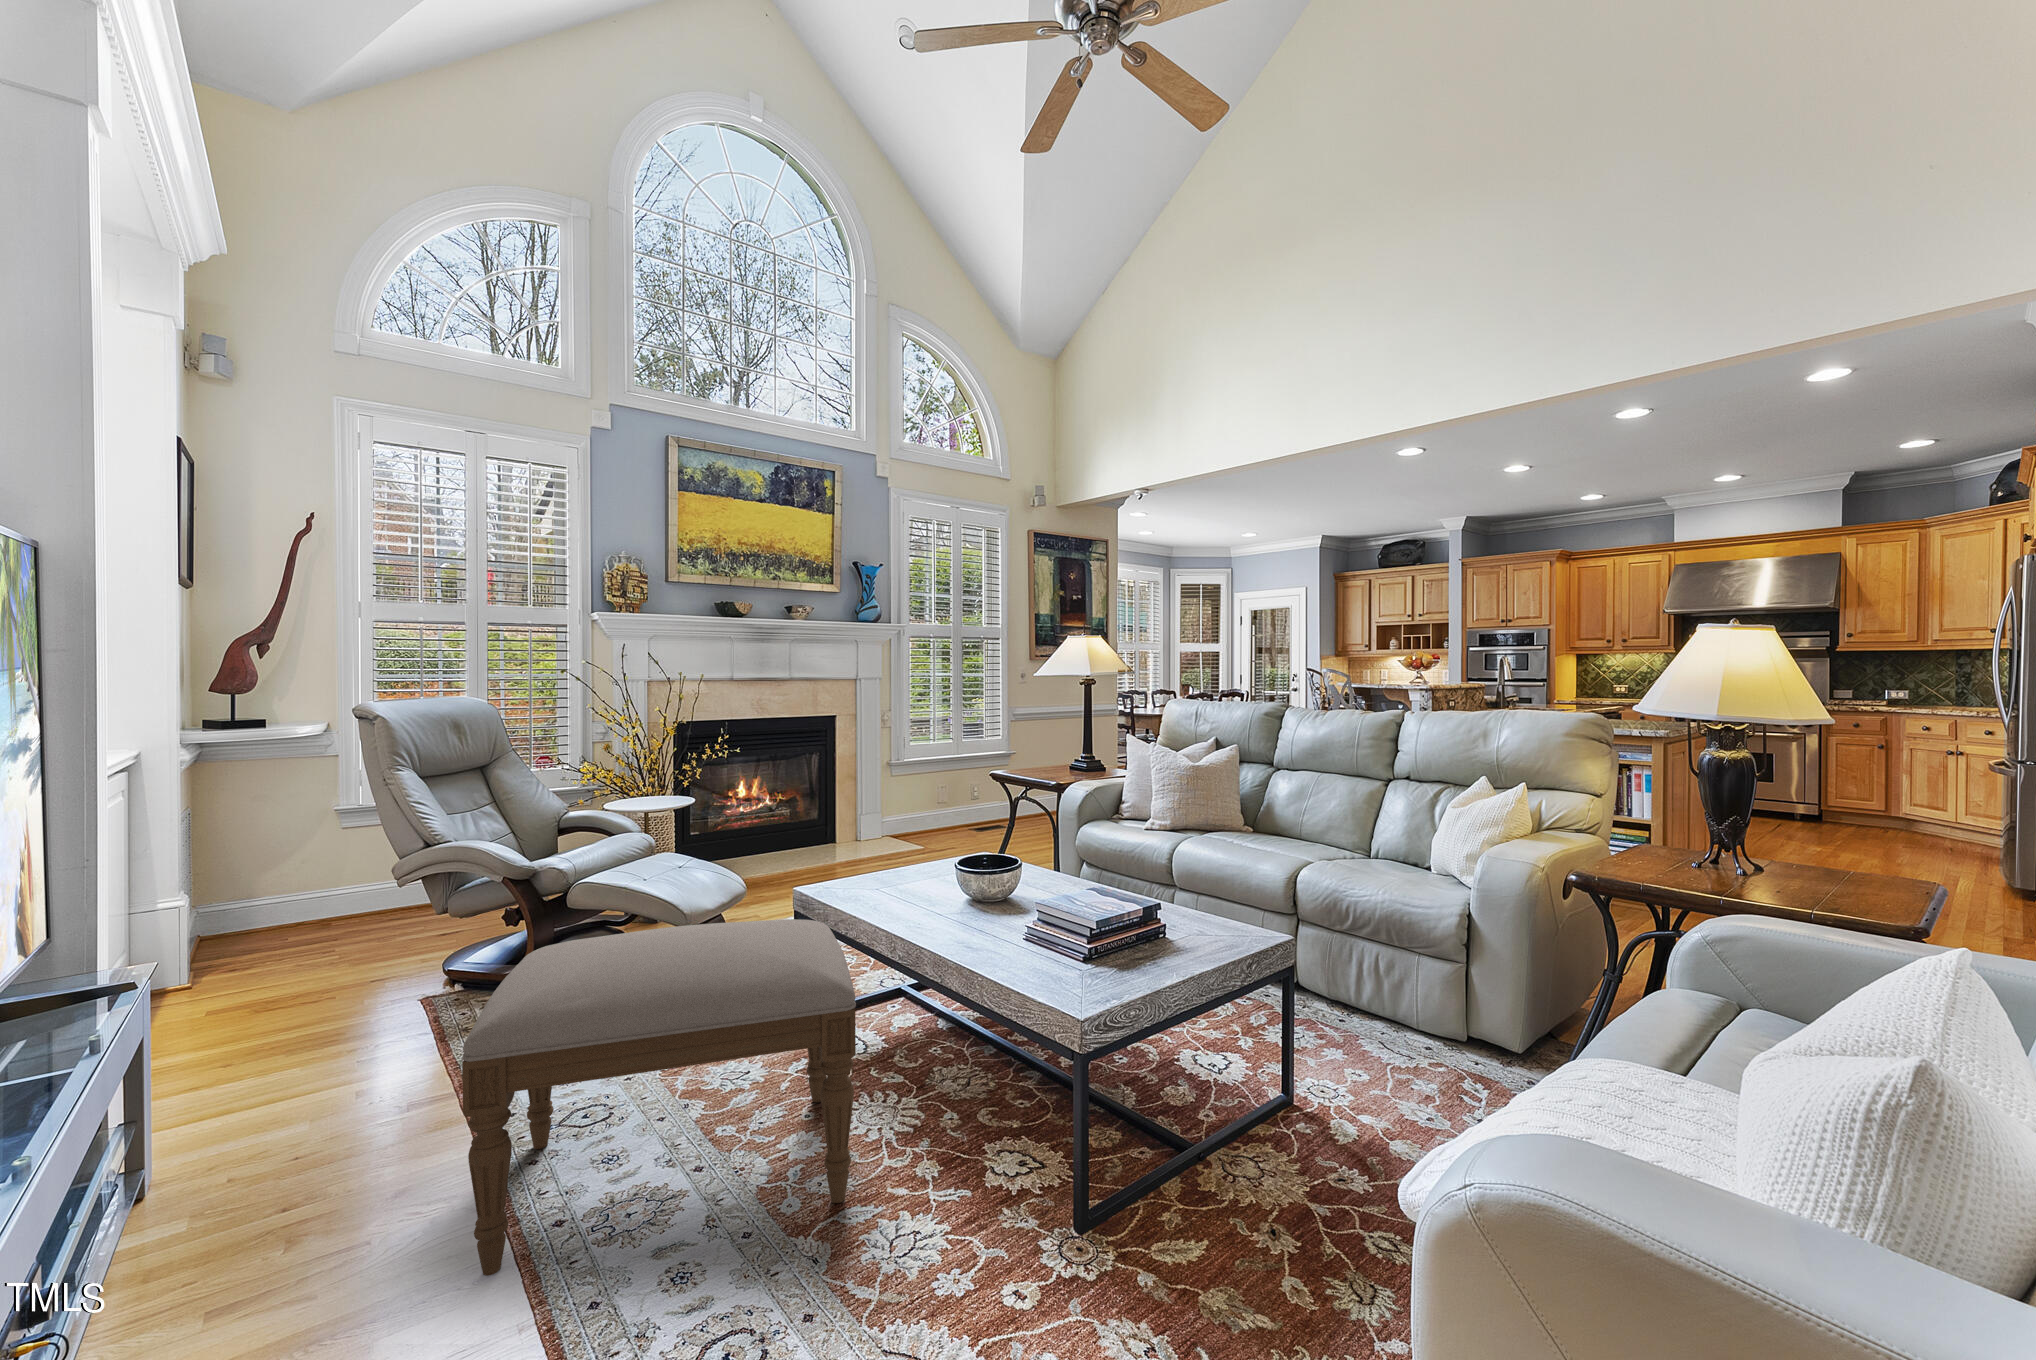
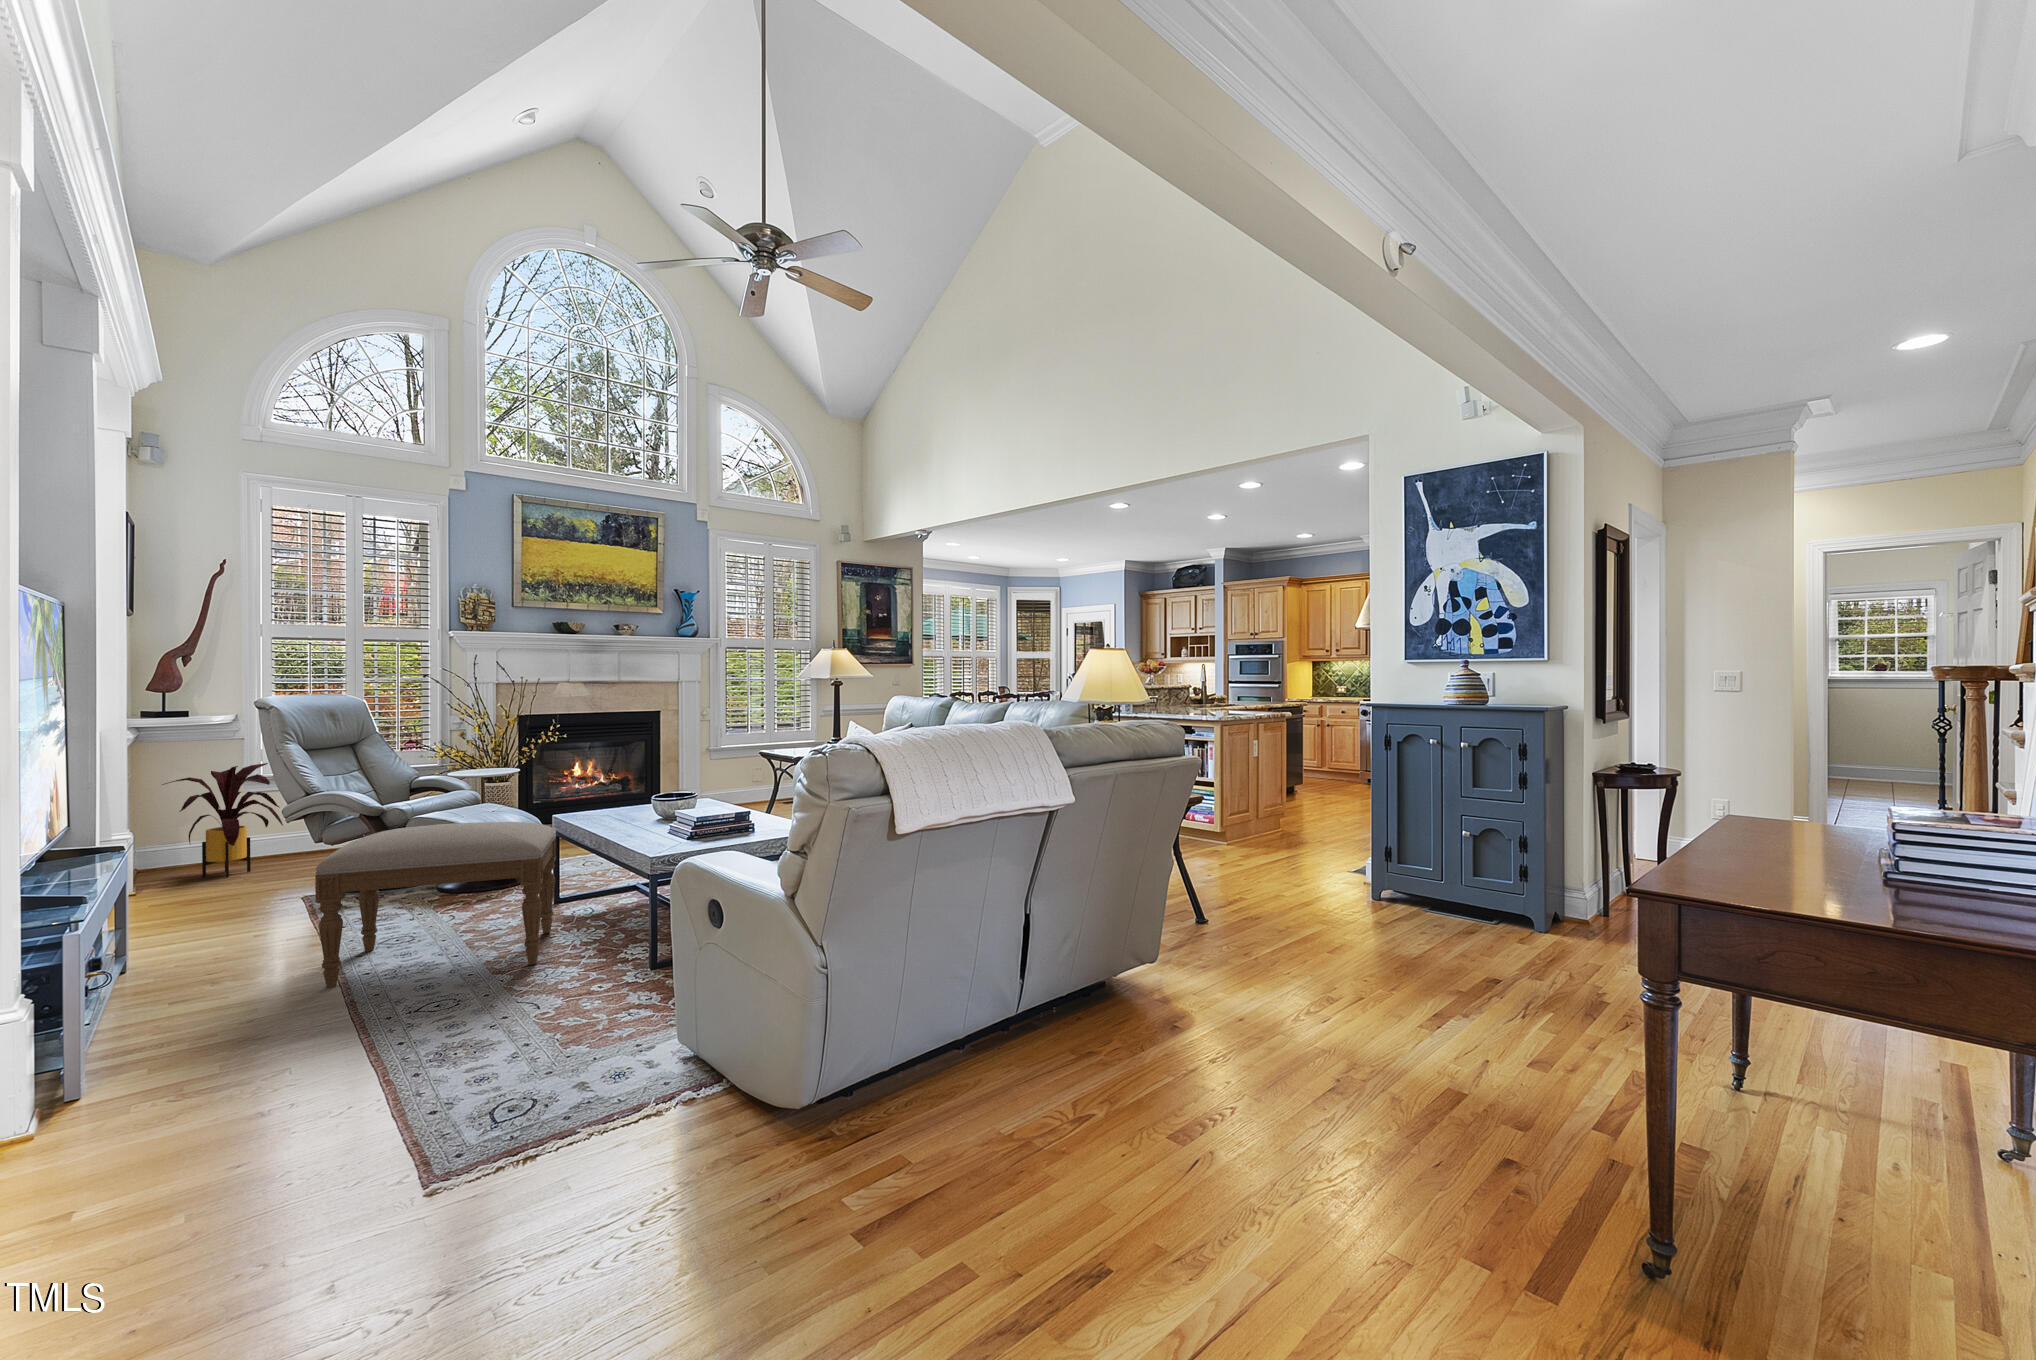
house plant: none [227,789,390,952] -> present [162,763,283,877]

